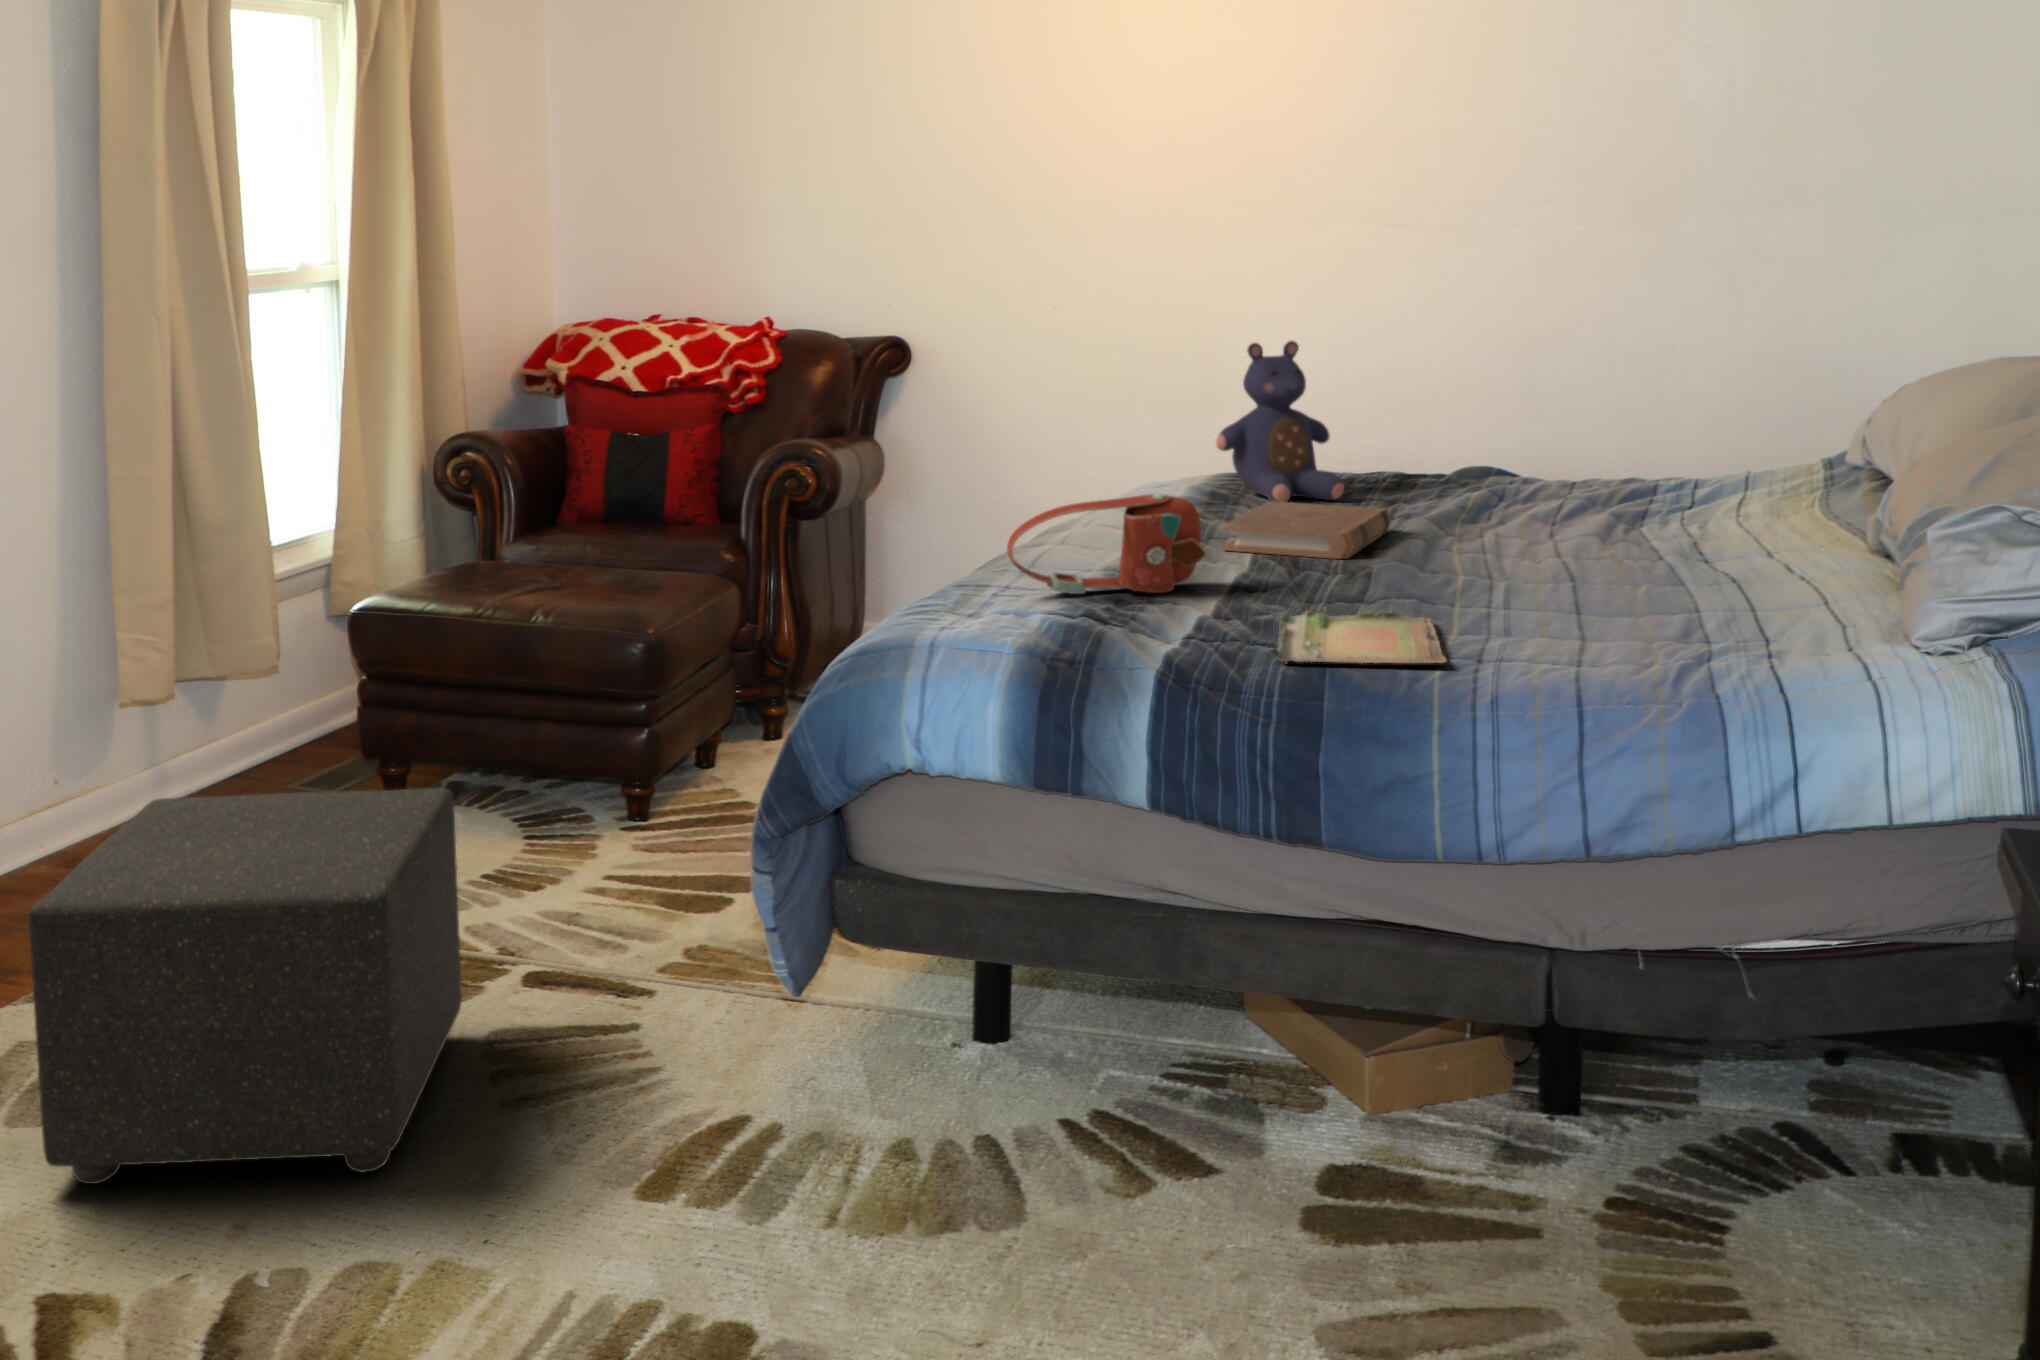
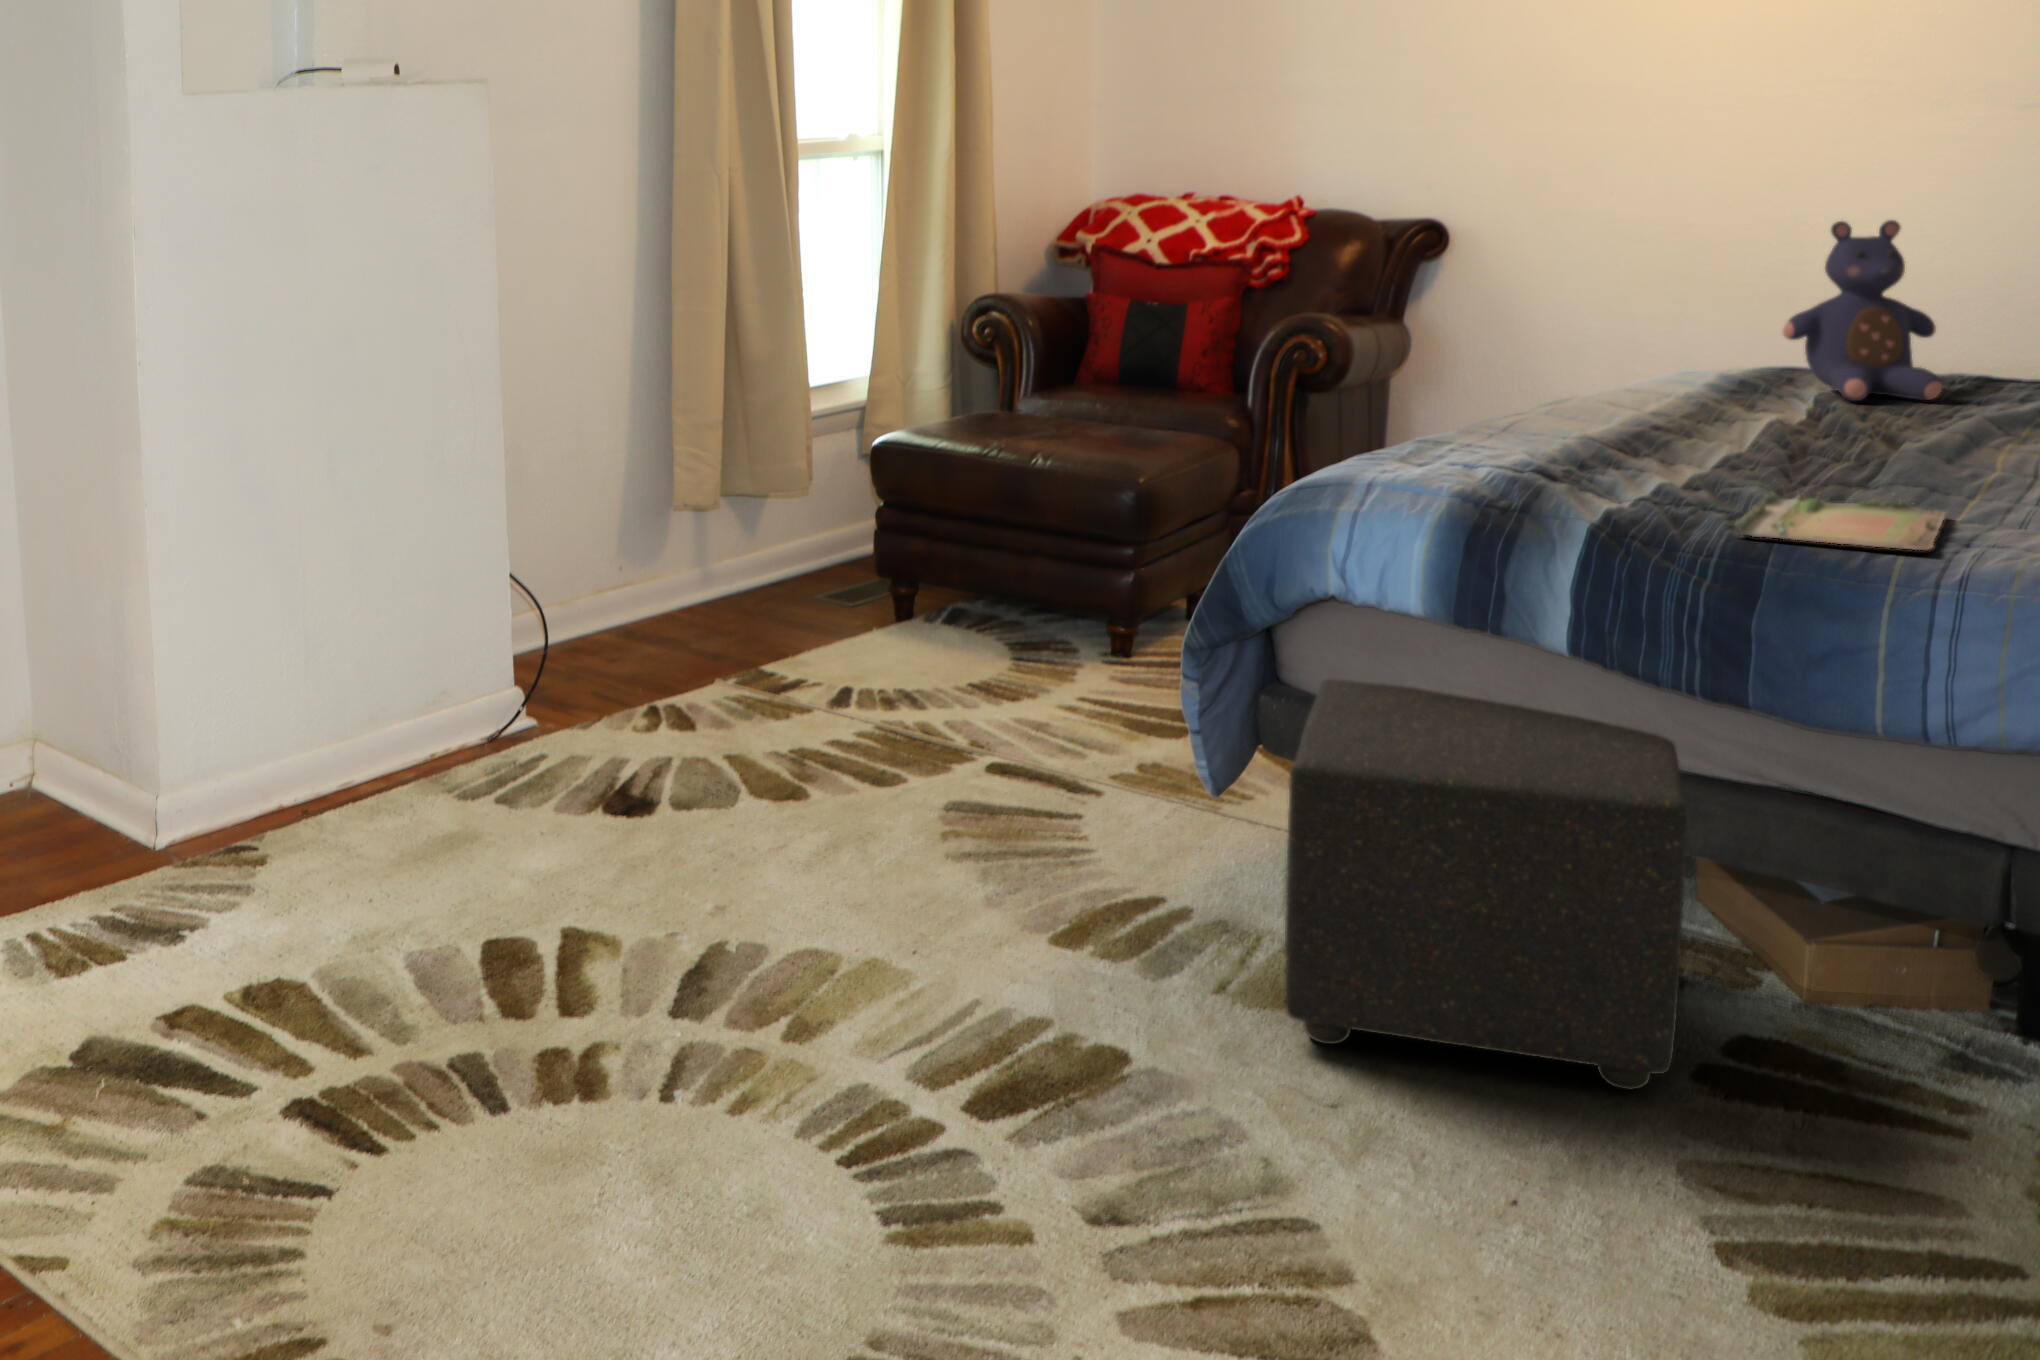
handbag: present [1007,494,1206,594] -> none [1474,368,1701,470]
book: present [1224,501,1391,559] -> none [1750,394,1976,455]
ottoman: present [28,788,462,1184] -> present [1285,679,1688,1090]

